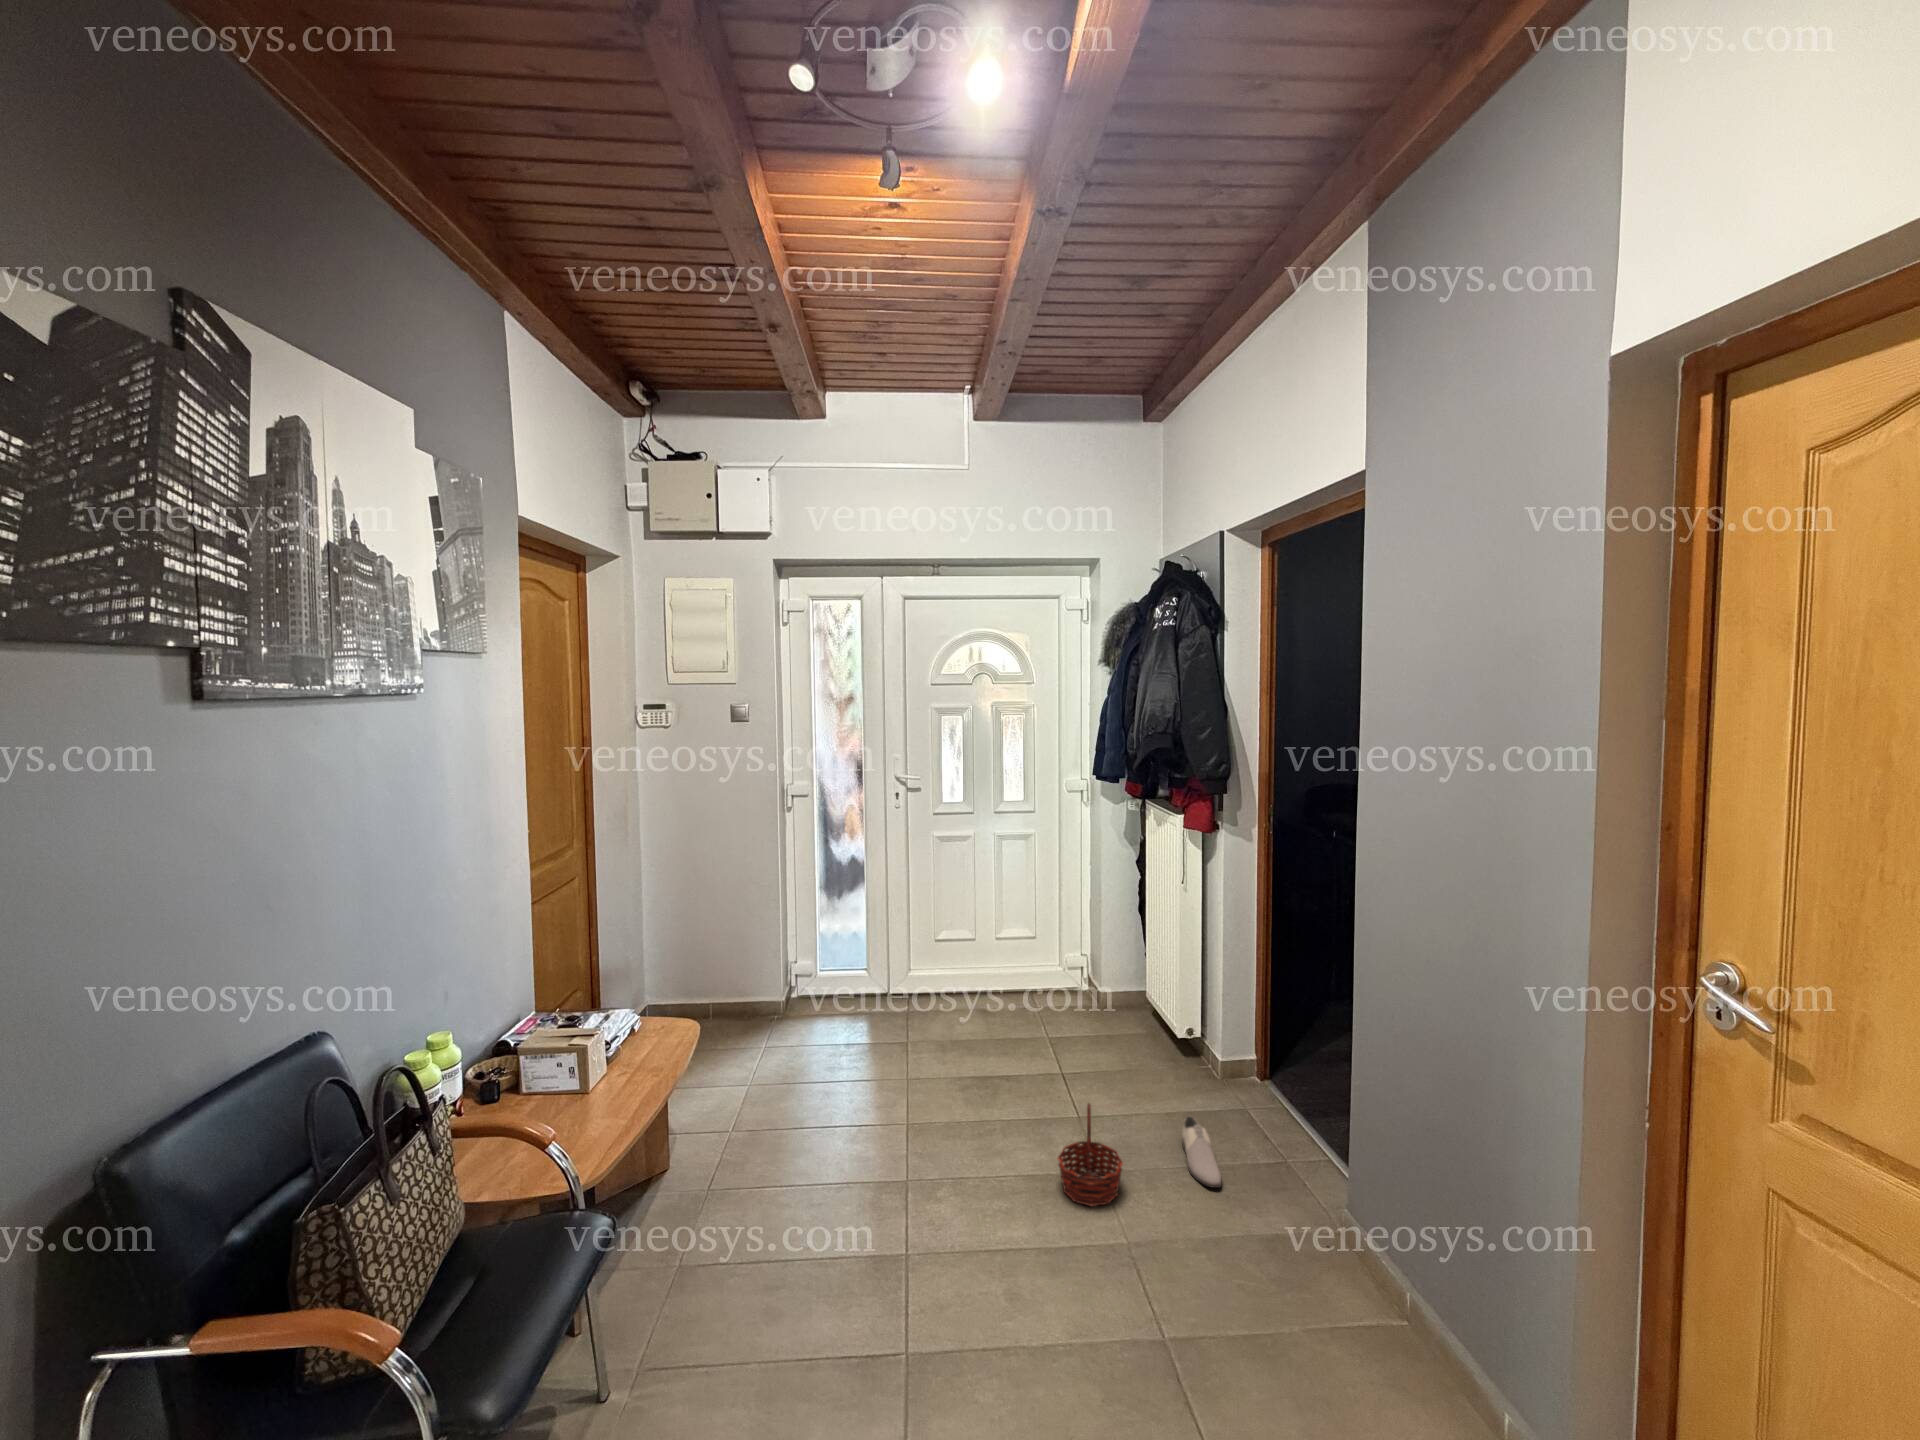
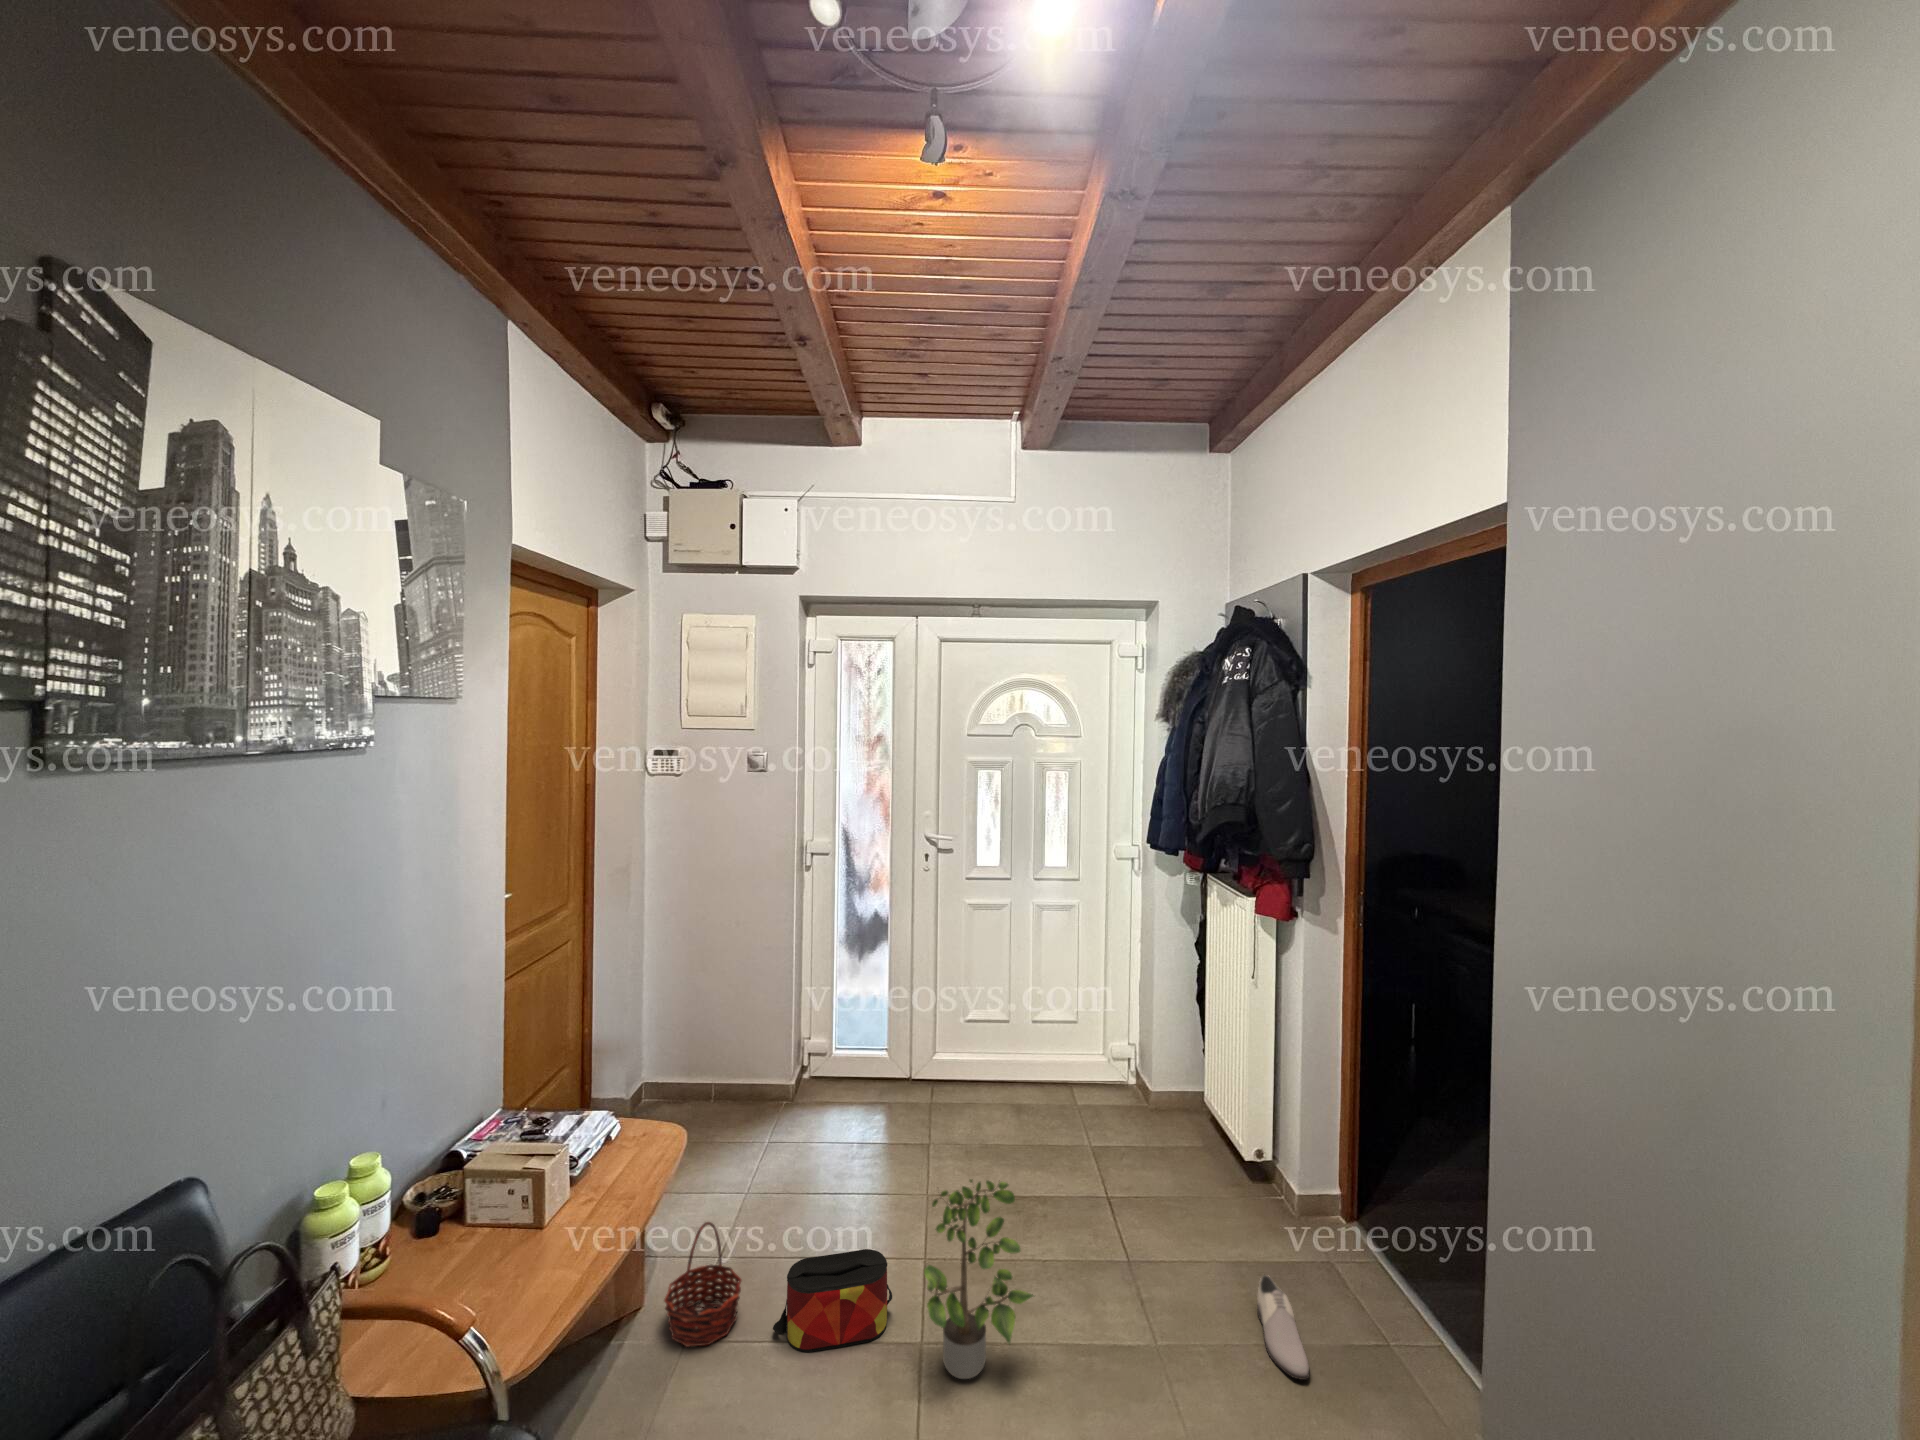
potted plant: none [908,1039,1001,1202] -> present [924,1179,1033,1379]
basket: present [1058,1104,1123,1206] -> present [664,1222,741,1347]
bag: none [782,1111,881,1192] -> present [773,1249,892,1352]

